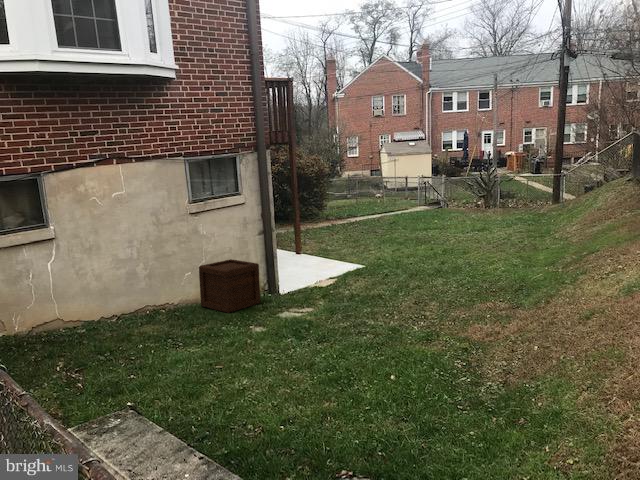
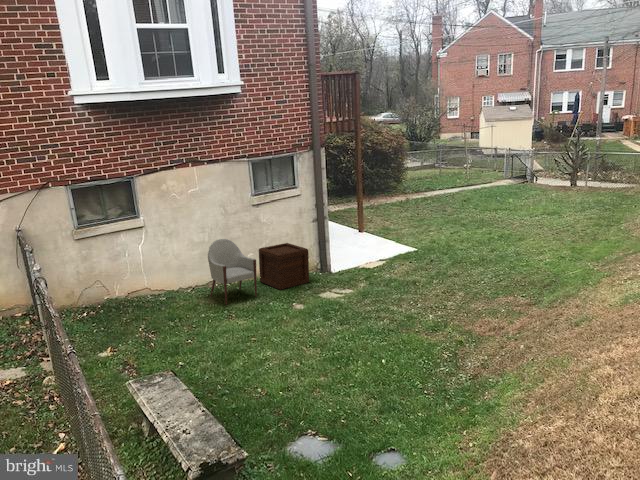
chair: none [139,254,202,334] -> present [208,239,257,305]

